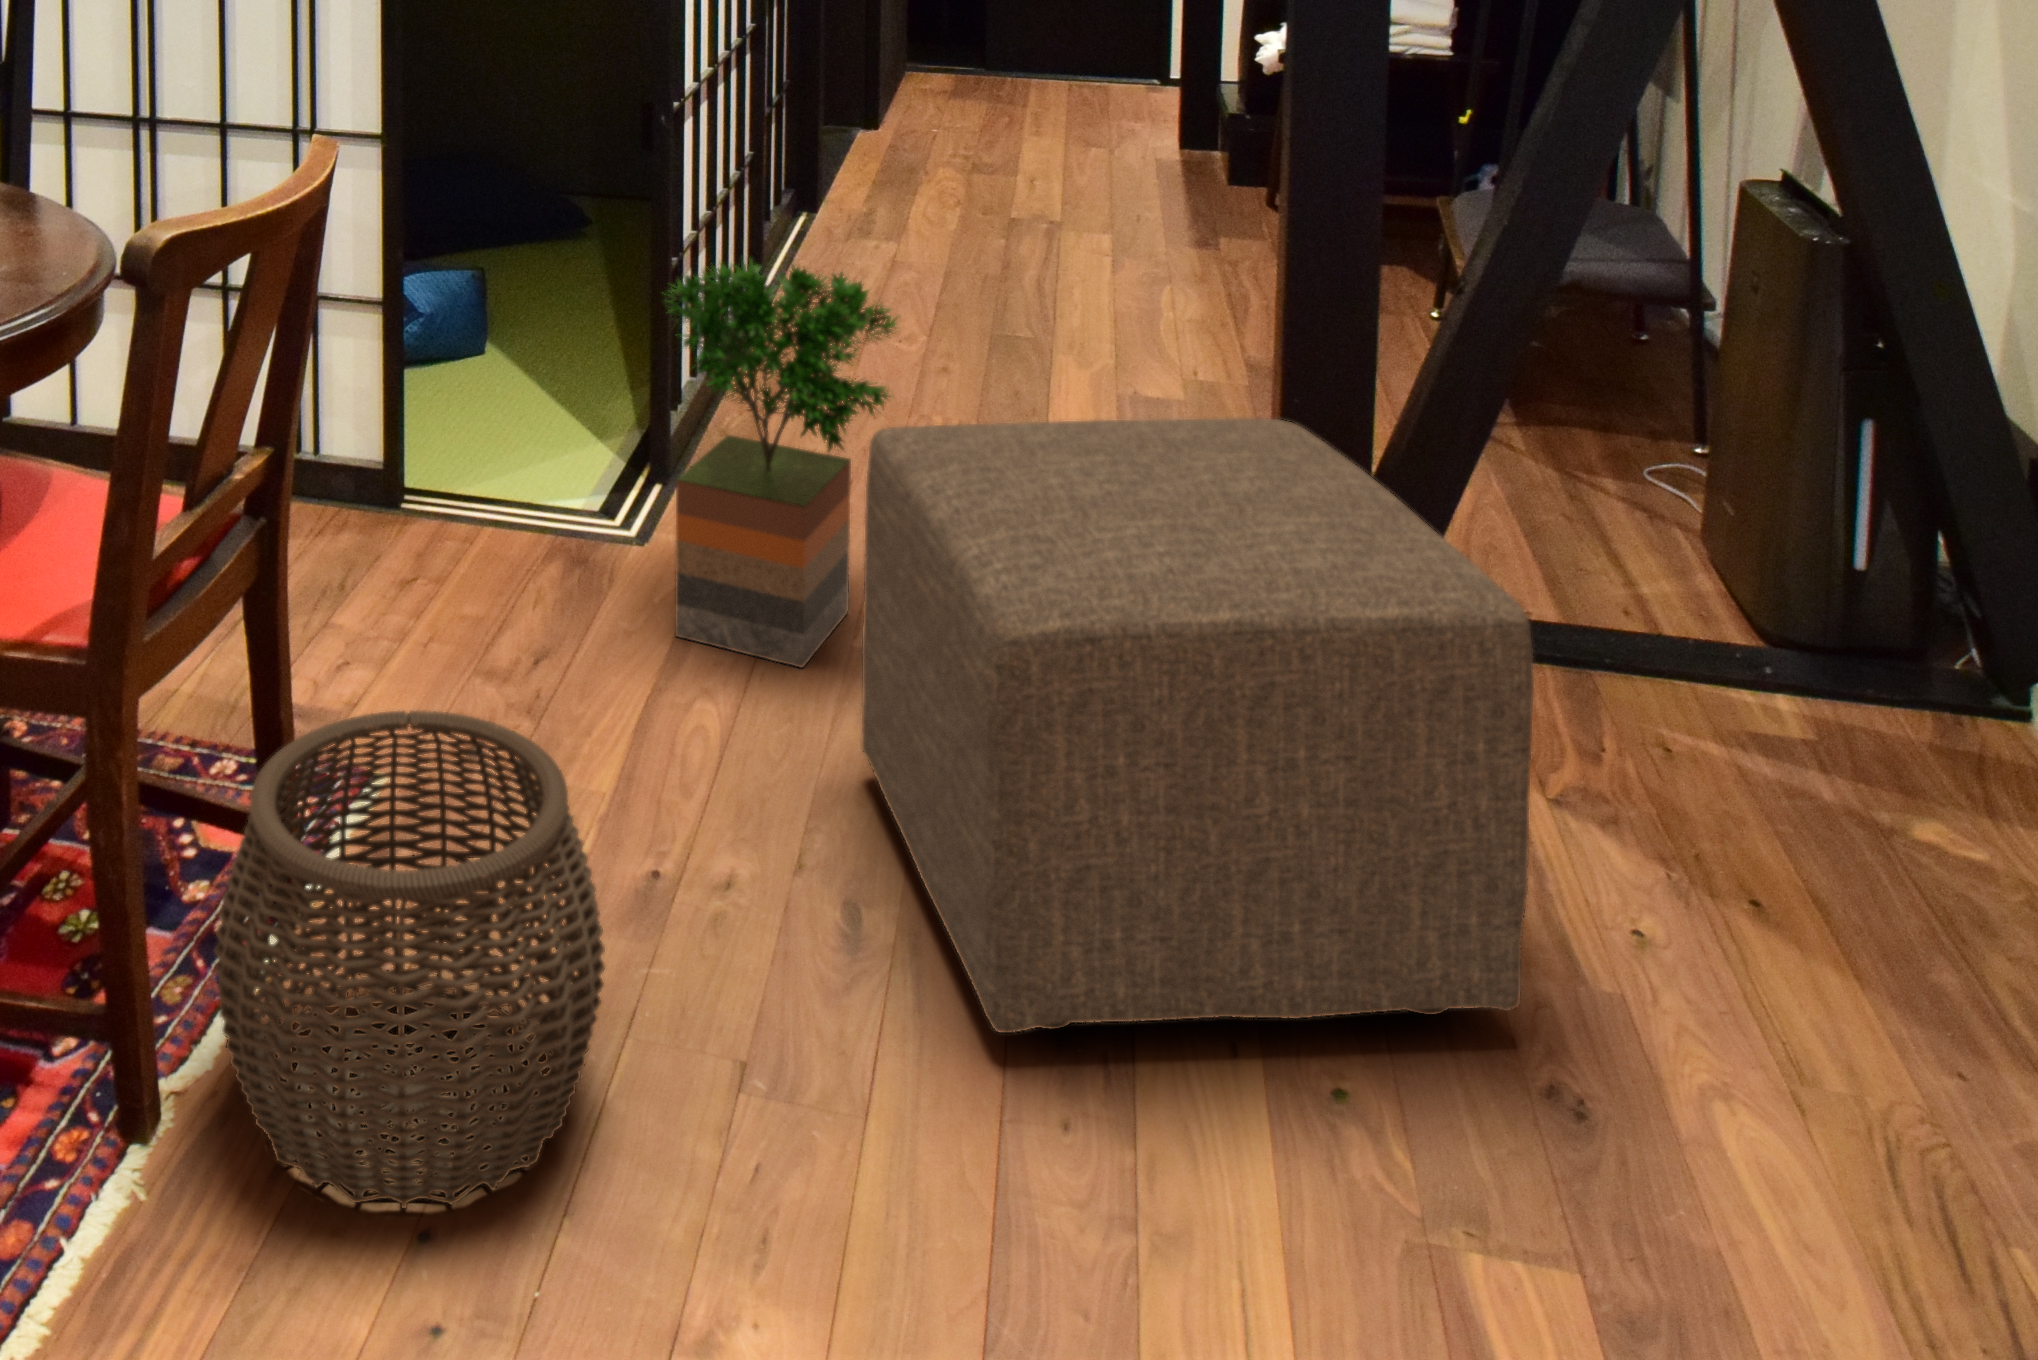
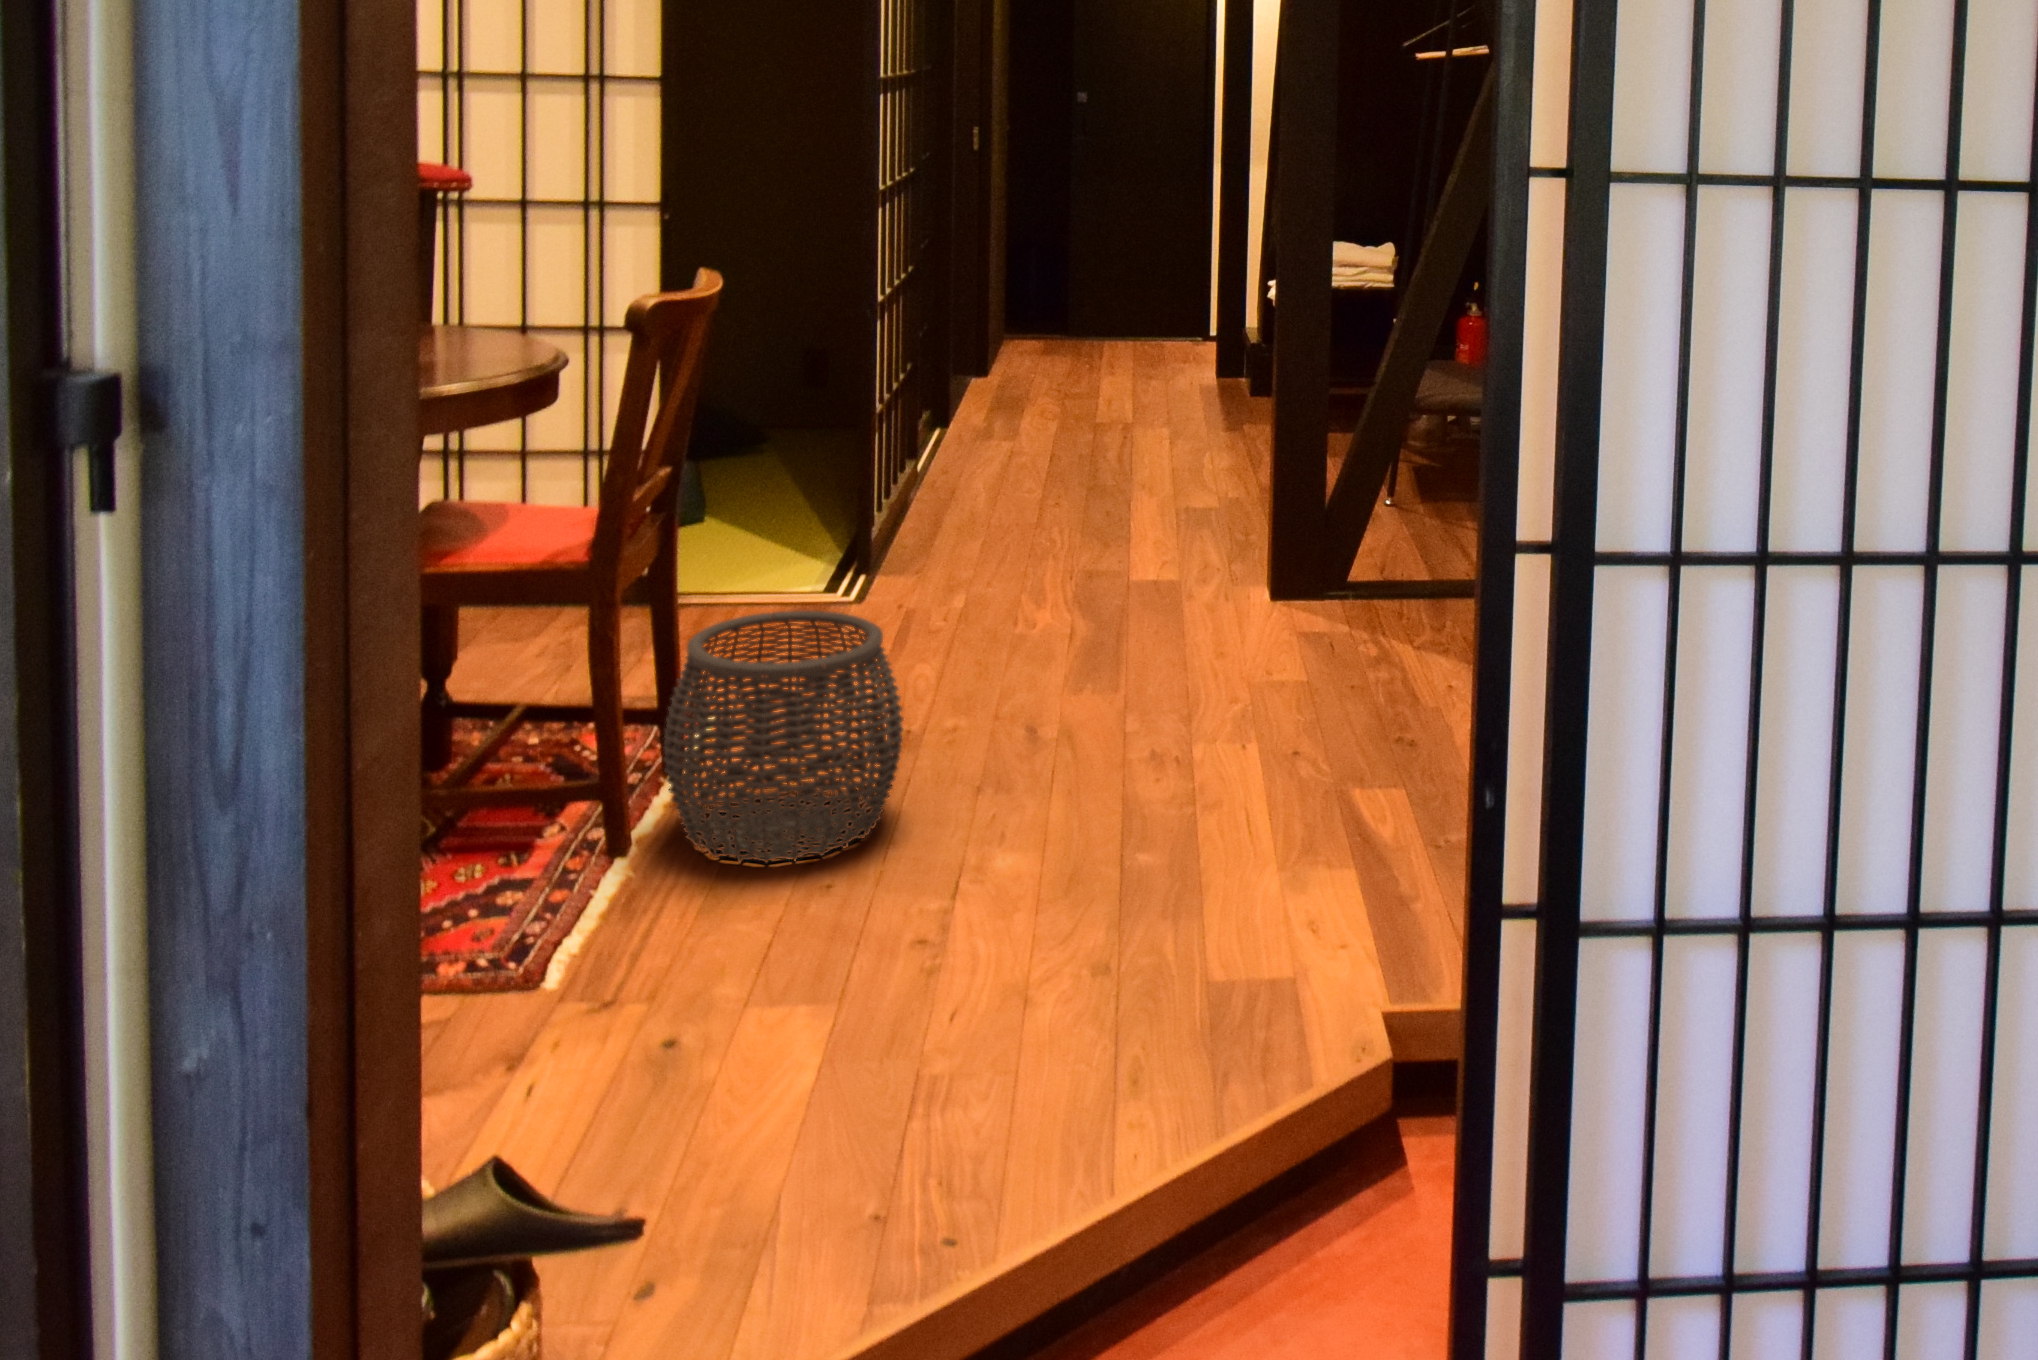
potted tree: present [664,260,897,668] -> none [882,386,1045,645]
ottoman: present [861,418,1534,1033] -> none [1029,443,1393,757]

